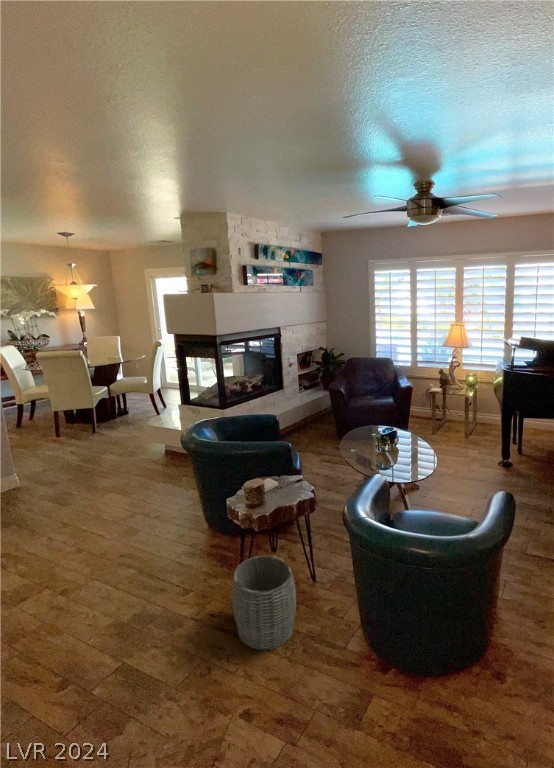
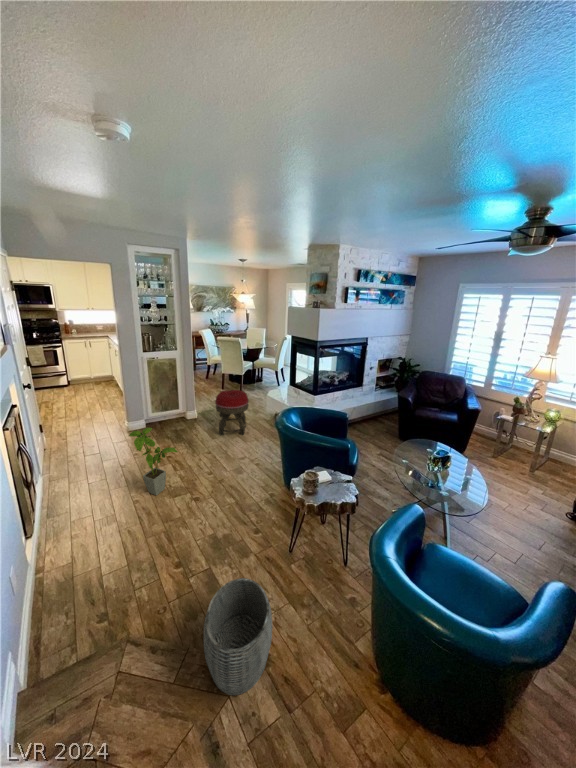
footstool: none [97,419,148,488] -> present [215,390,249,435]
house plant: none [36,468,101,565] -> present [129,428,178,495]

